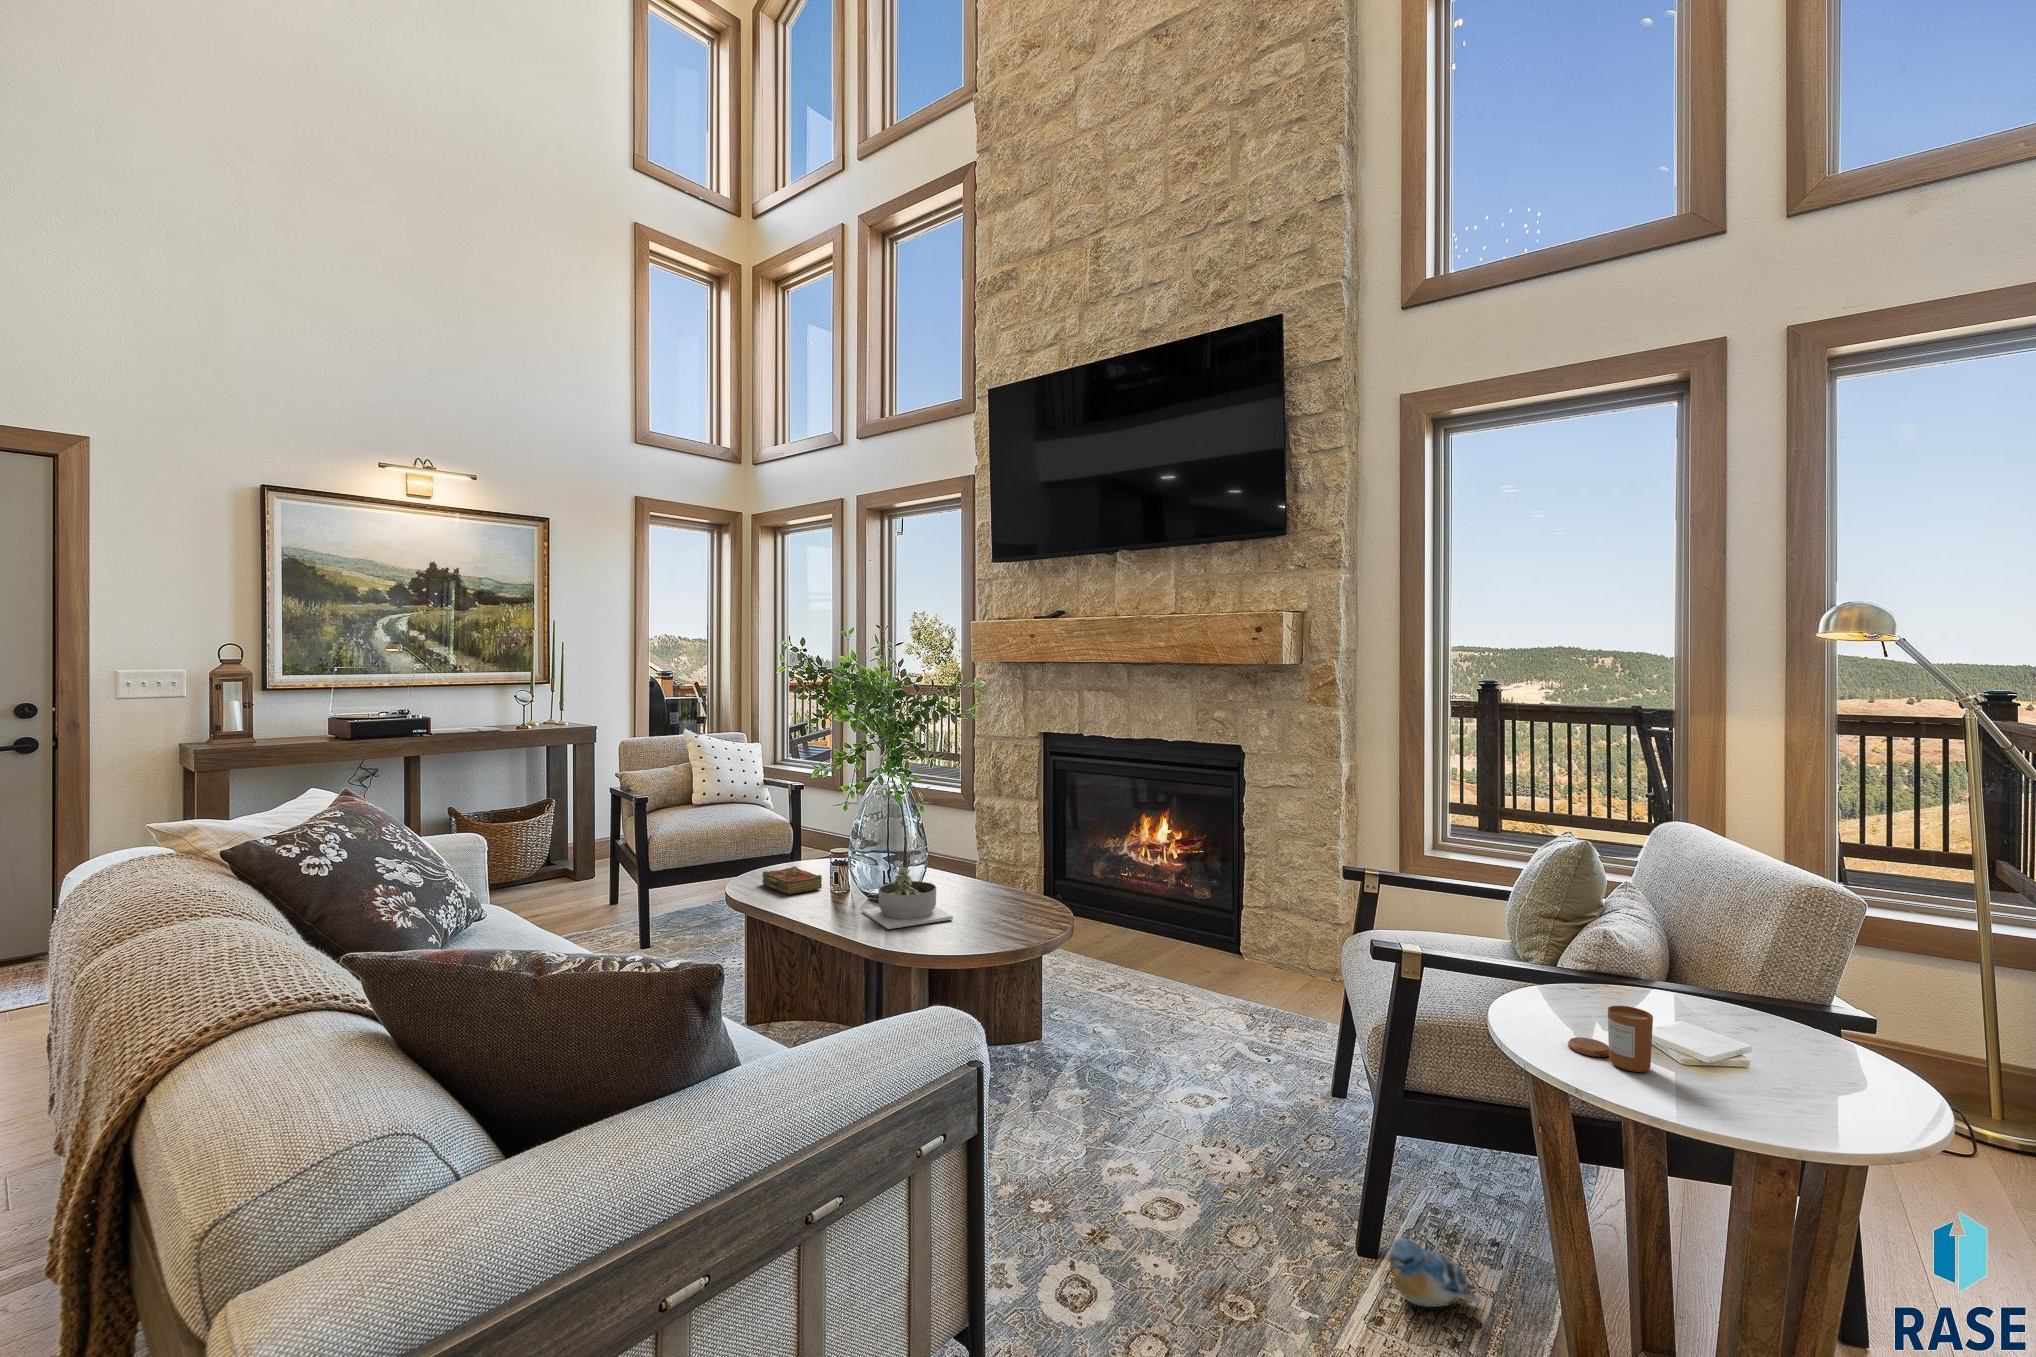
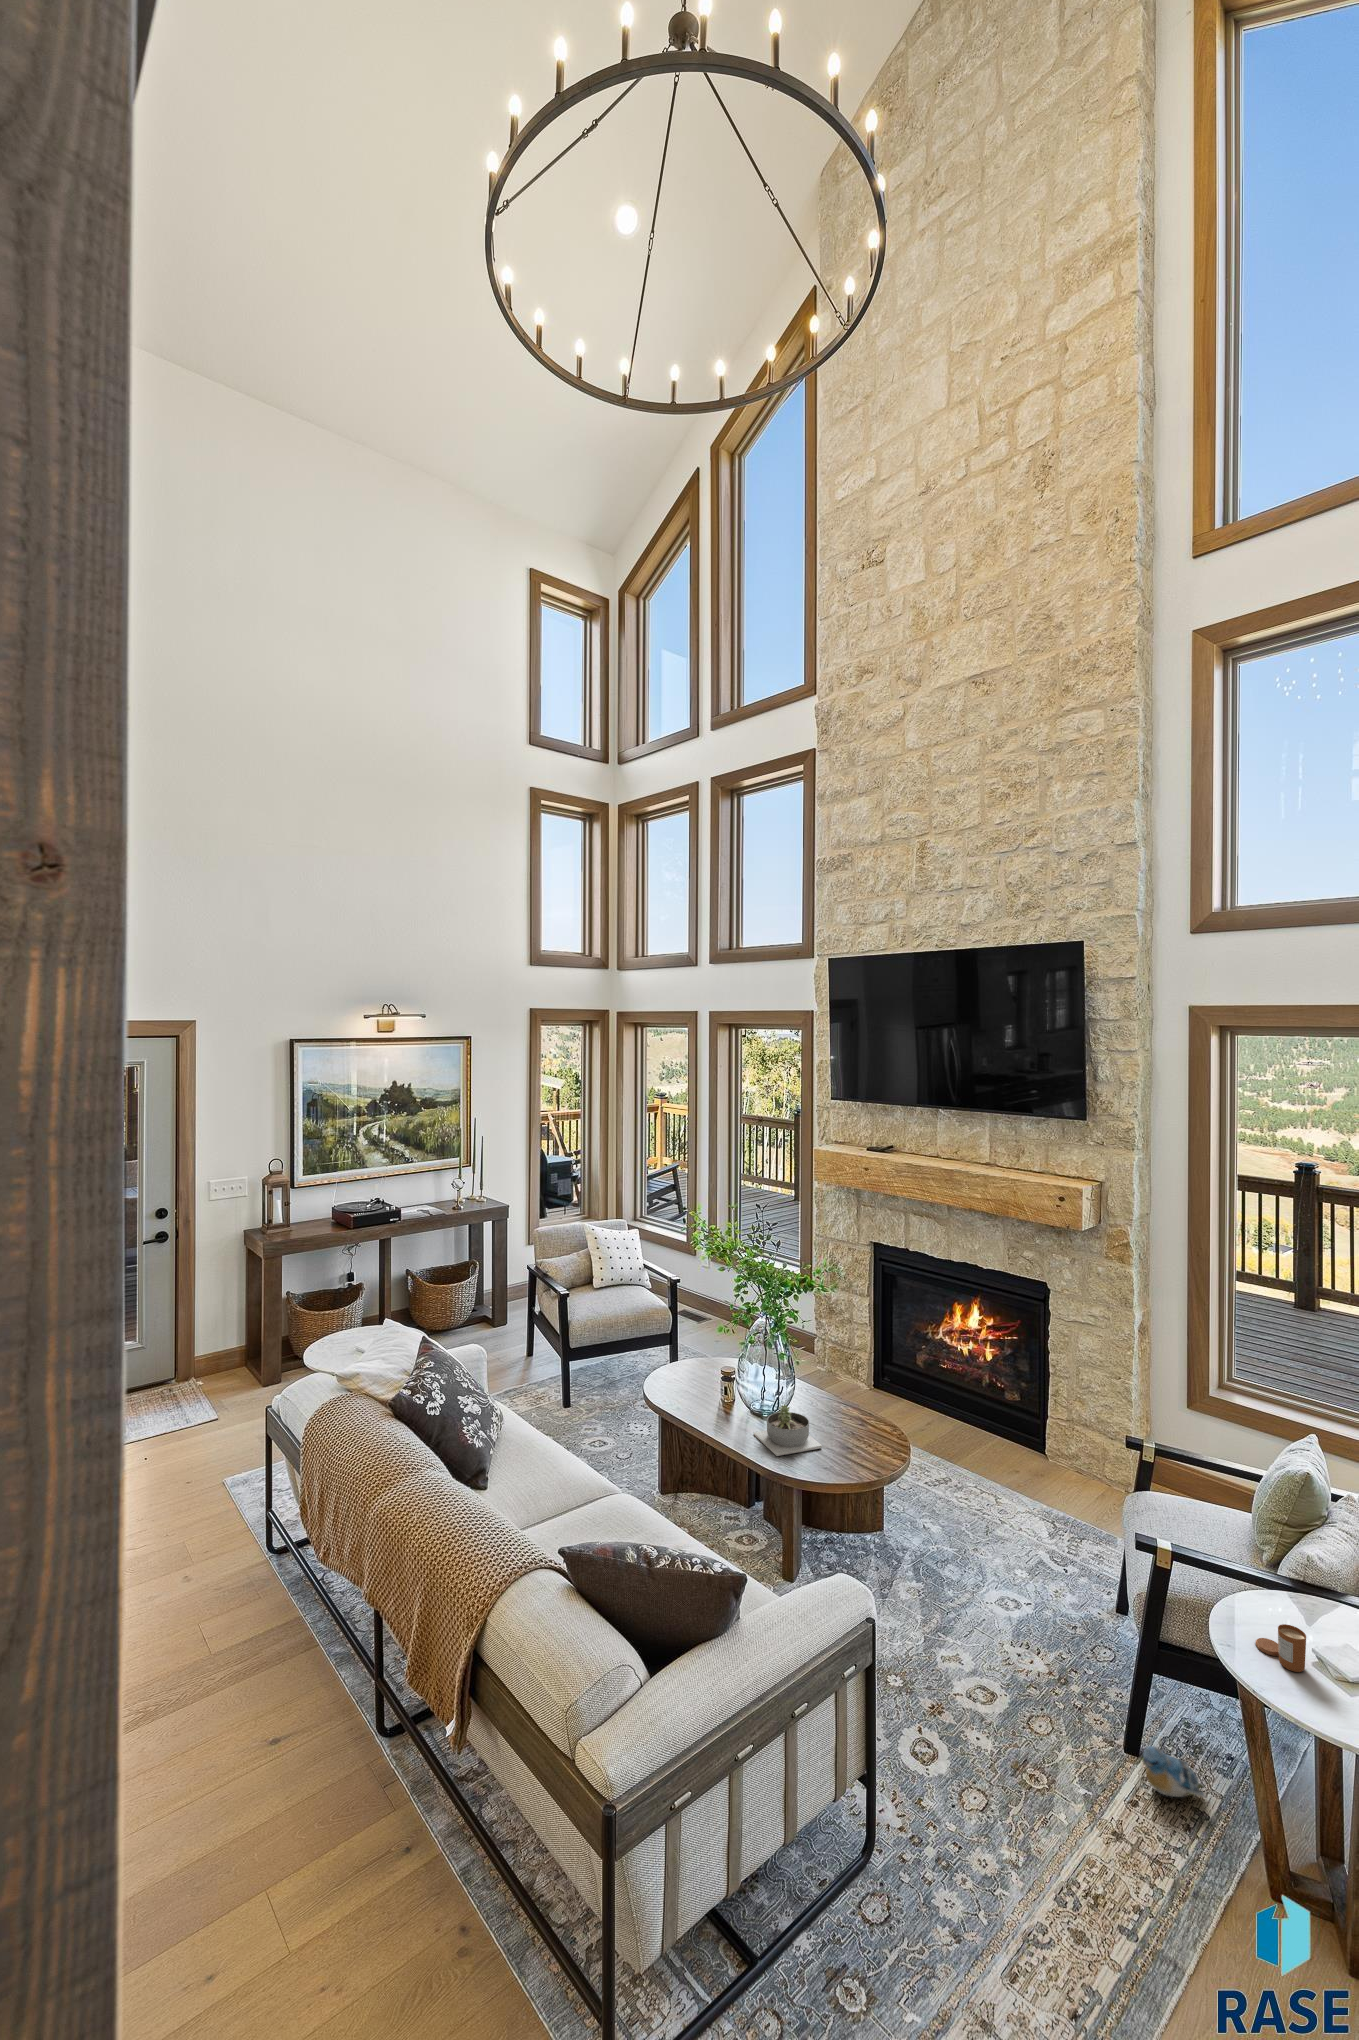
book: present [762,867,822,894] -> none [673,1381,718,1410]

